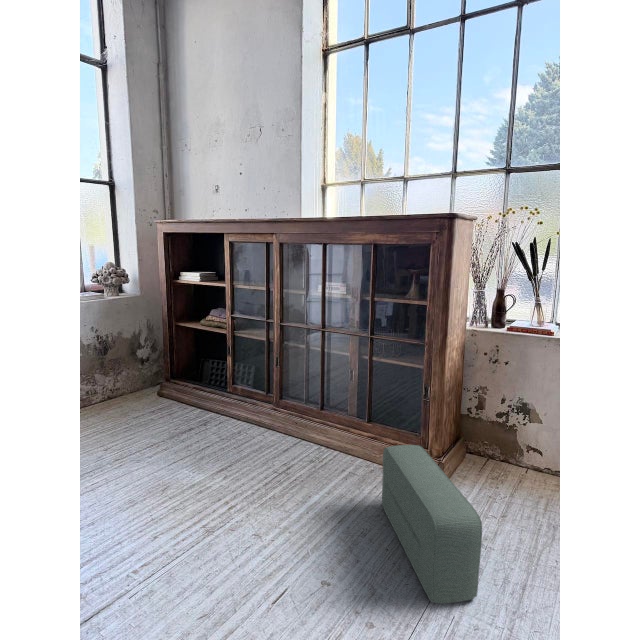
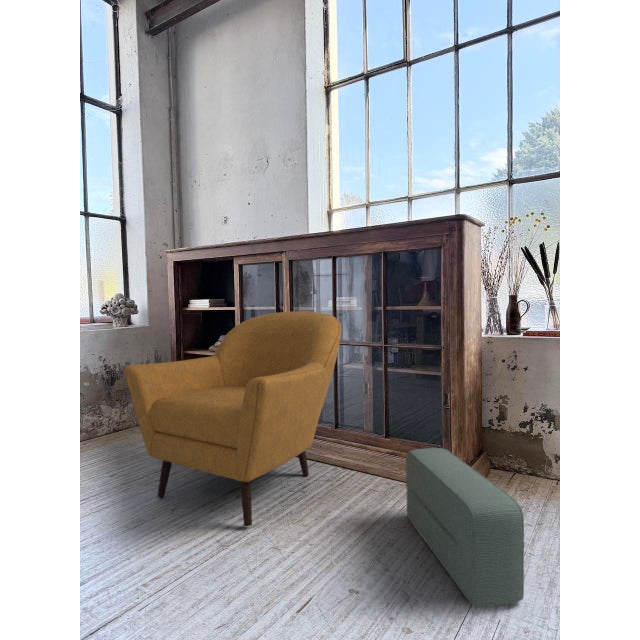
armchair: none [113,296,328,512] -> present [124,312,341,526]

